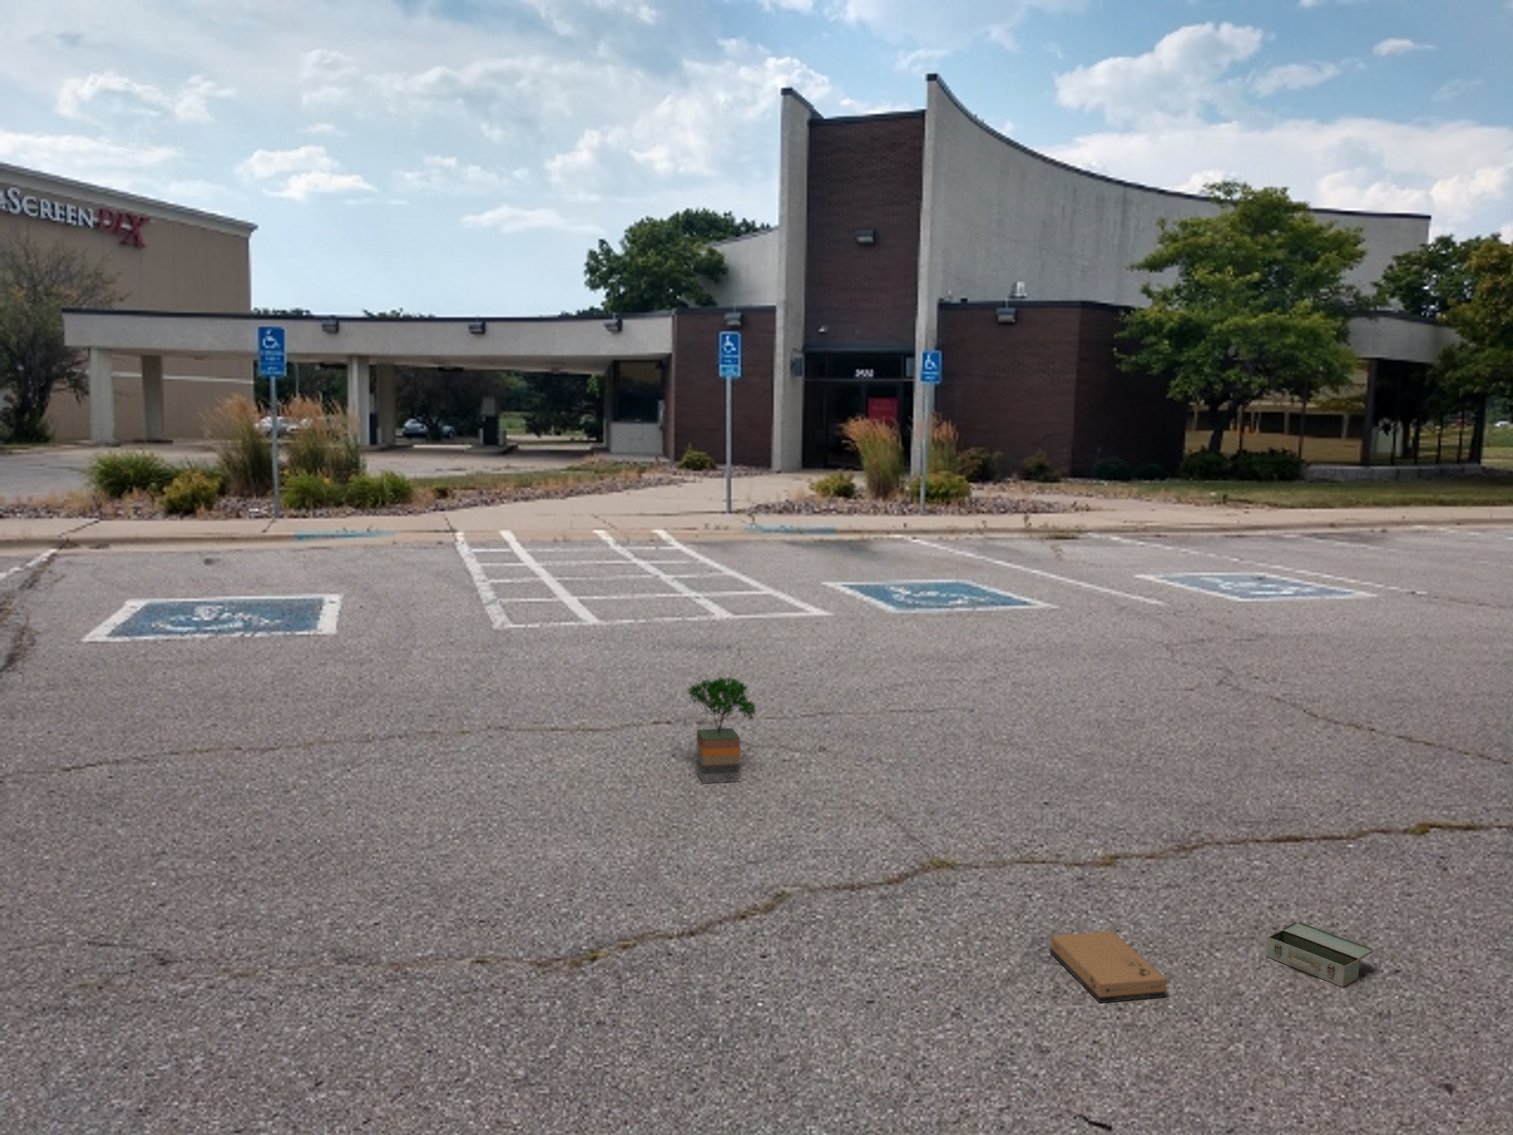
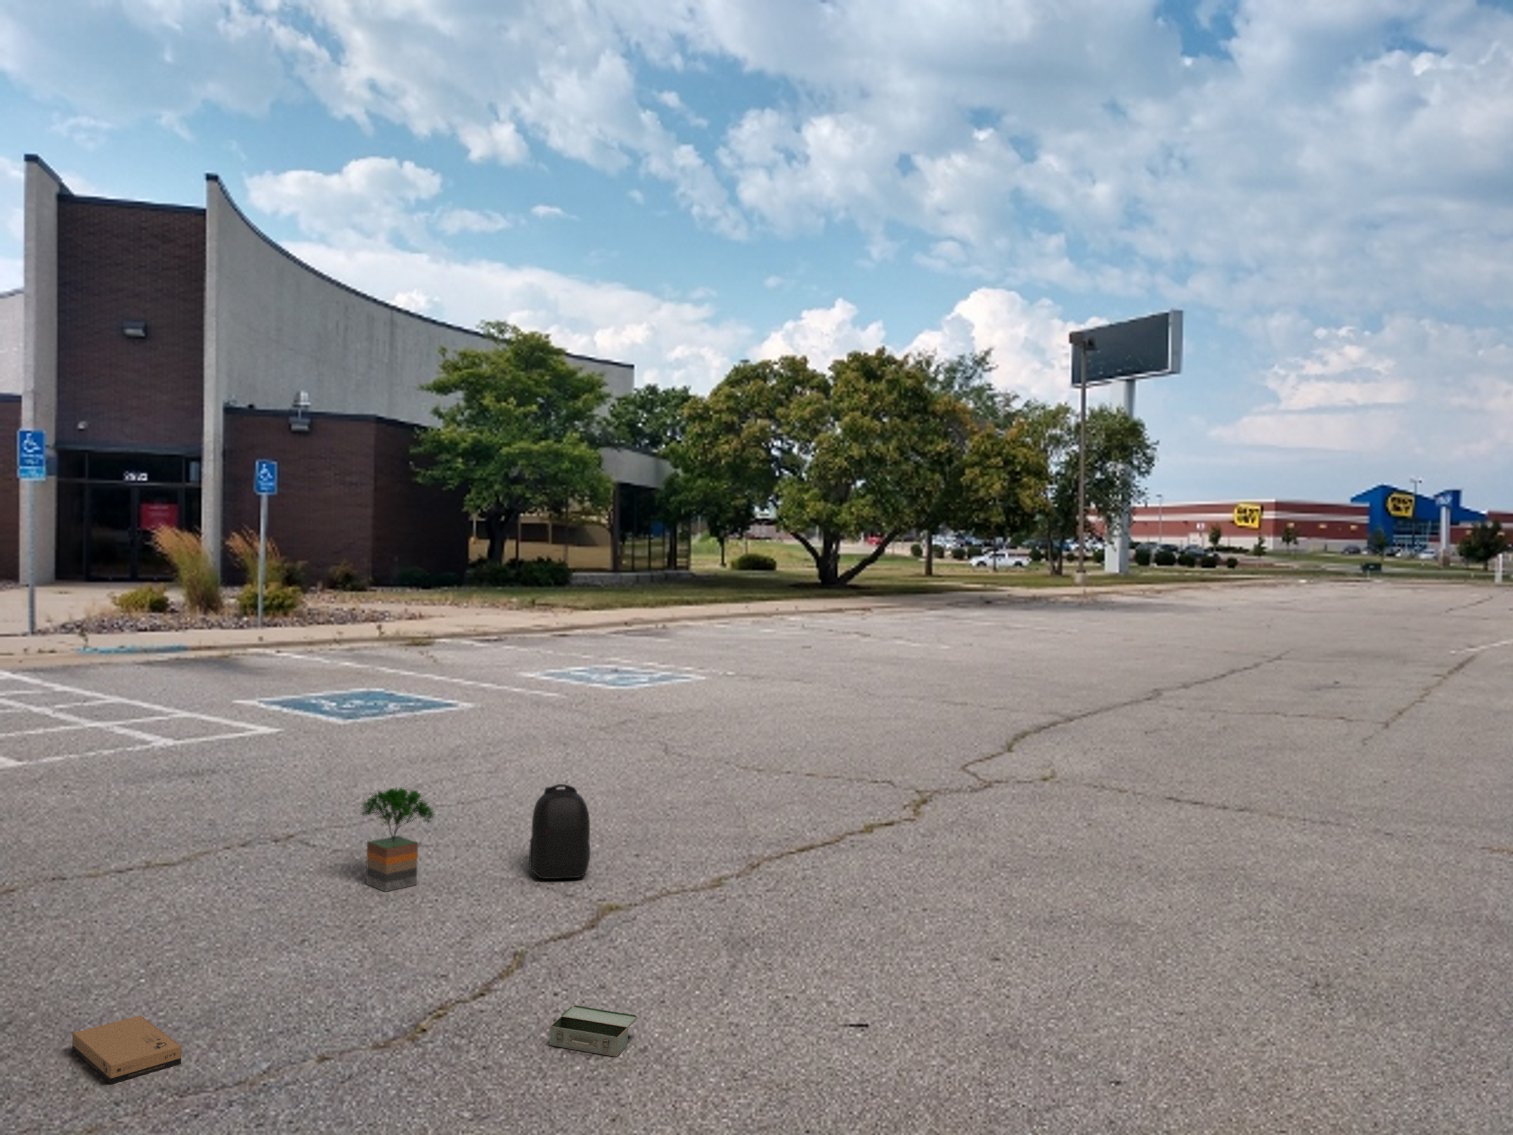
backpack: none [856,695,928,803] -> present [529,784,590,879]
toolbox: present [1266,922,1374,987] -> present [549,1005,638,1057]
cardboard box: present [1050,931,1167,1003] -> present [72,1015,182,1084]

